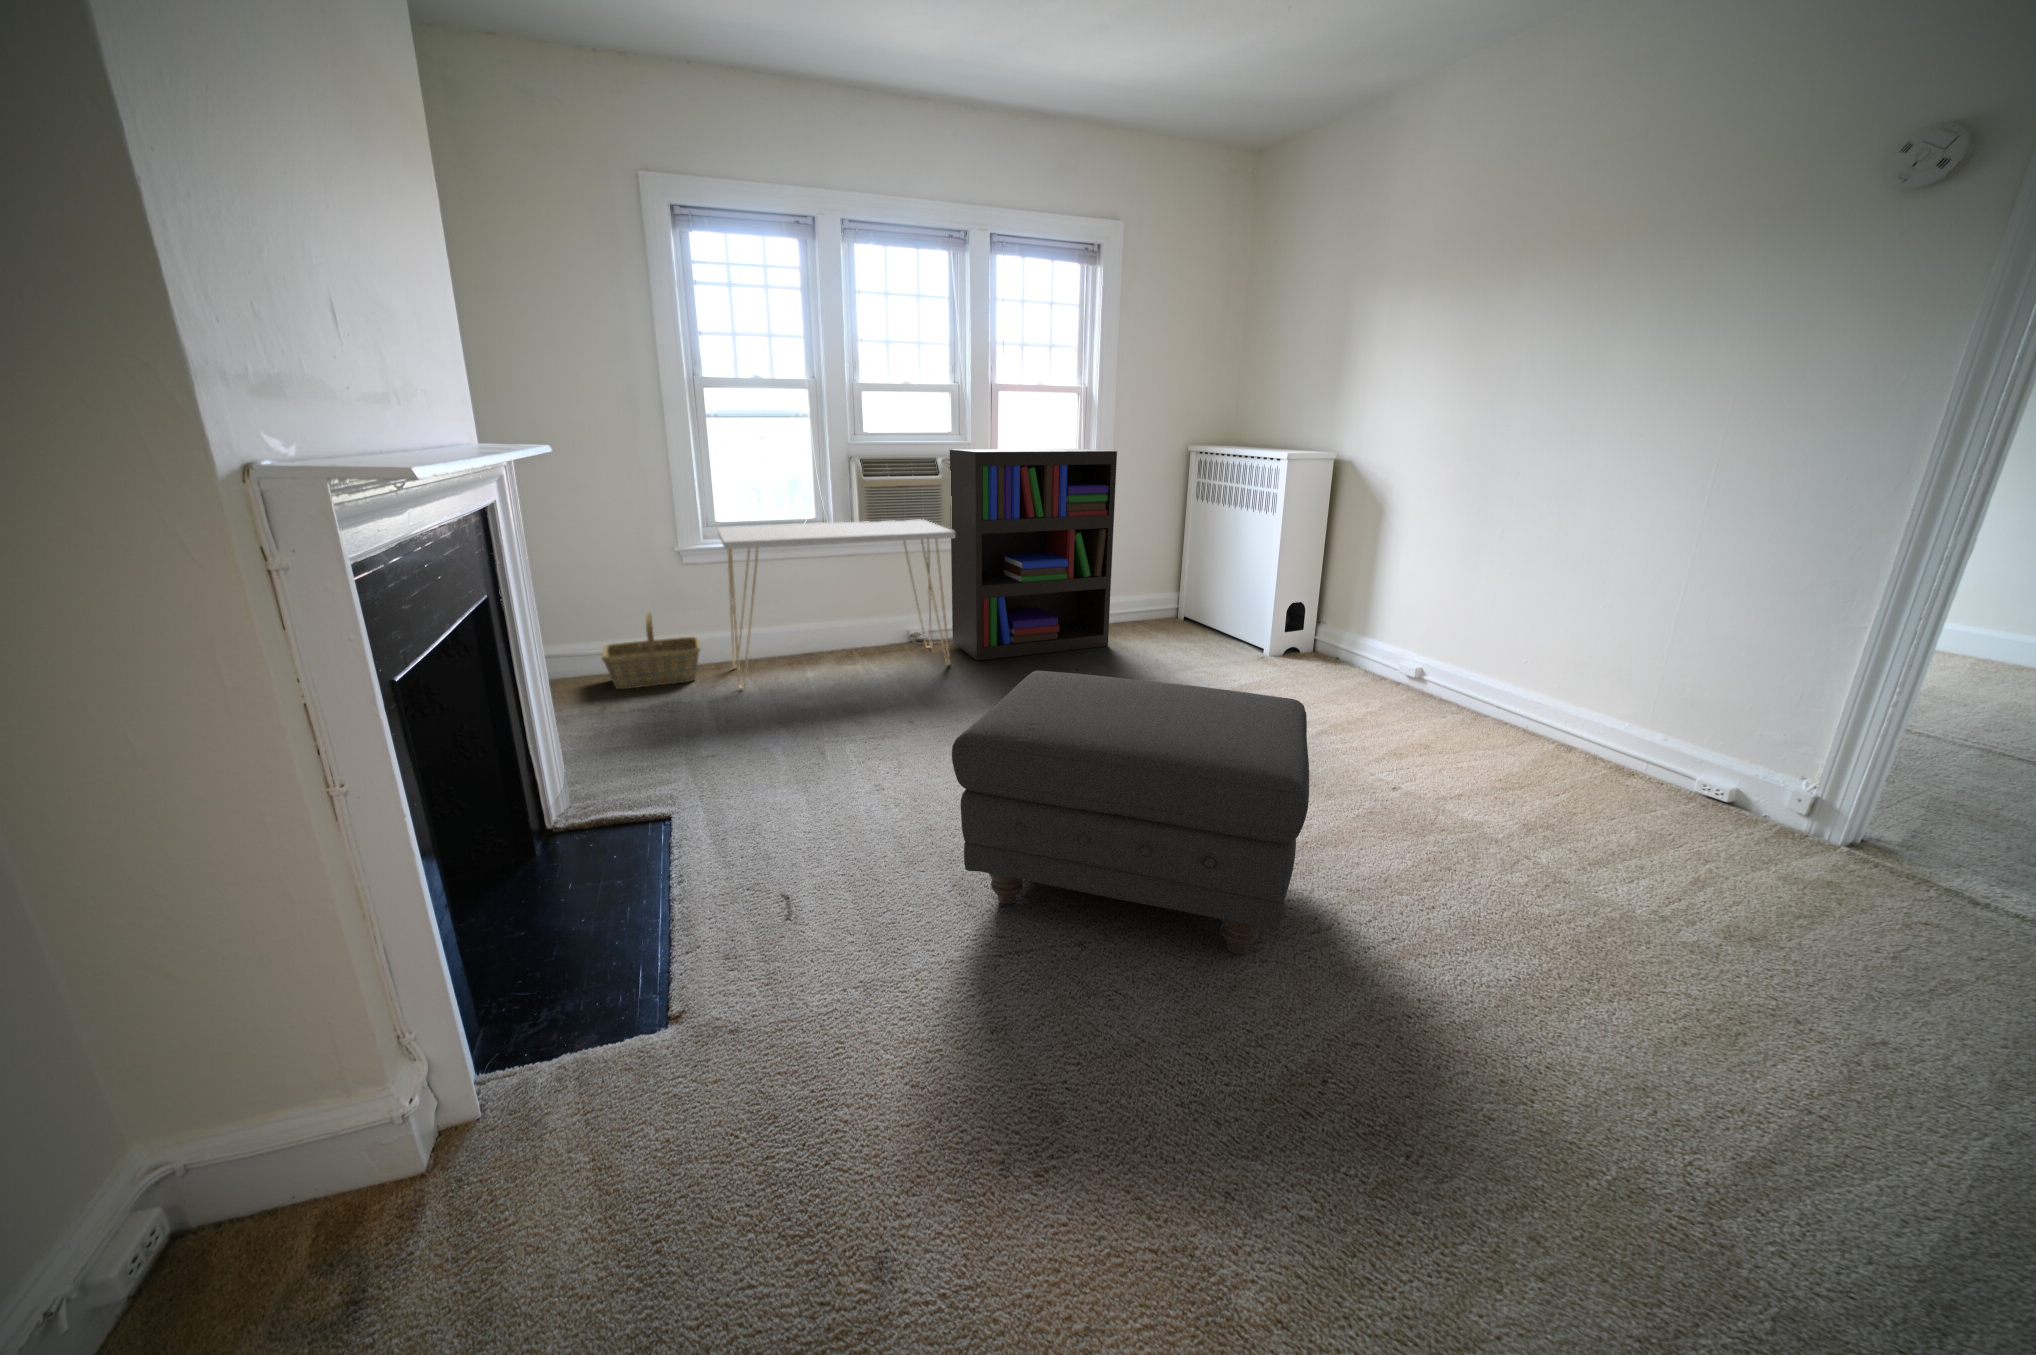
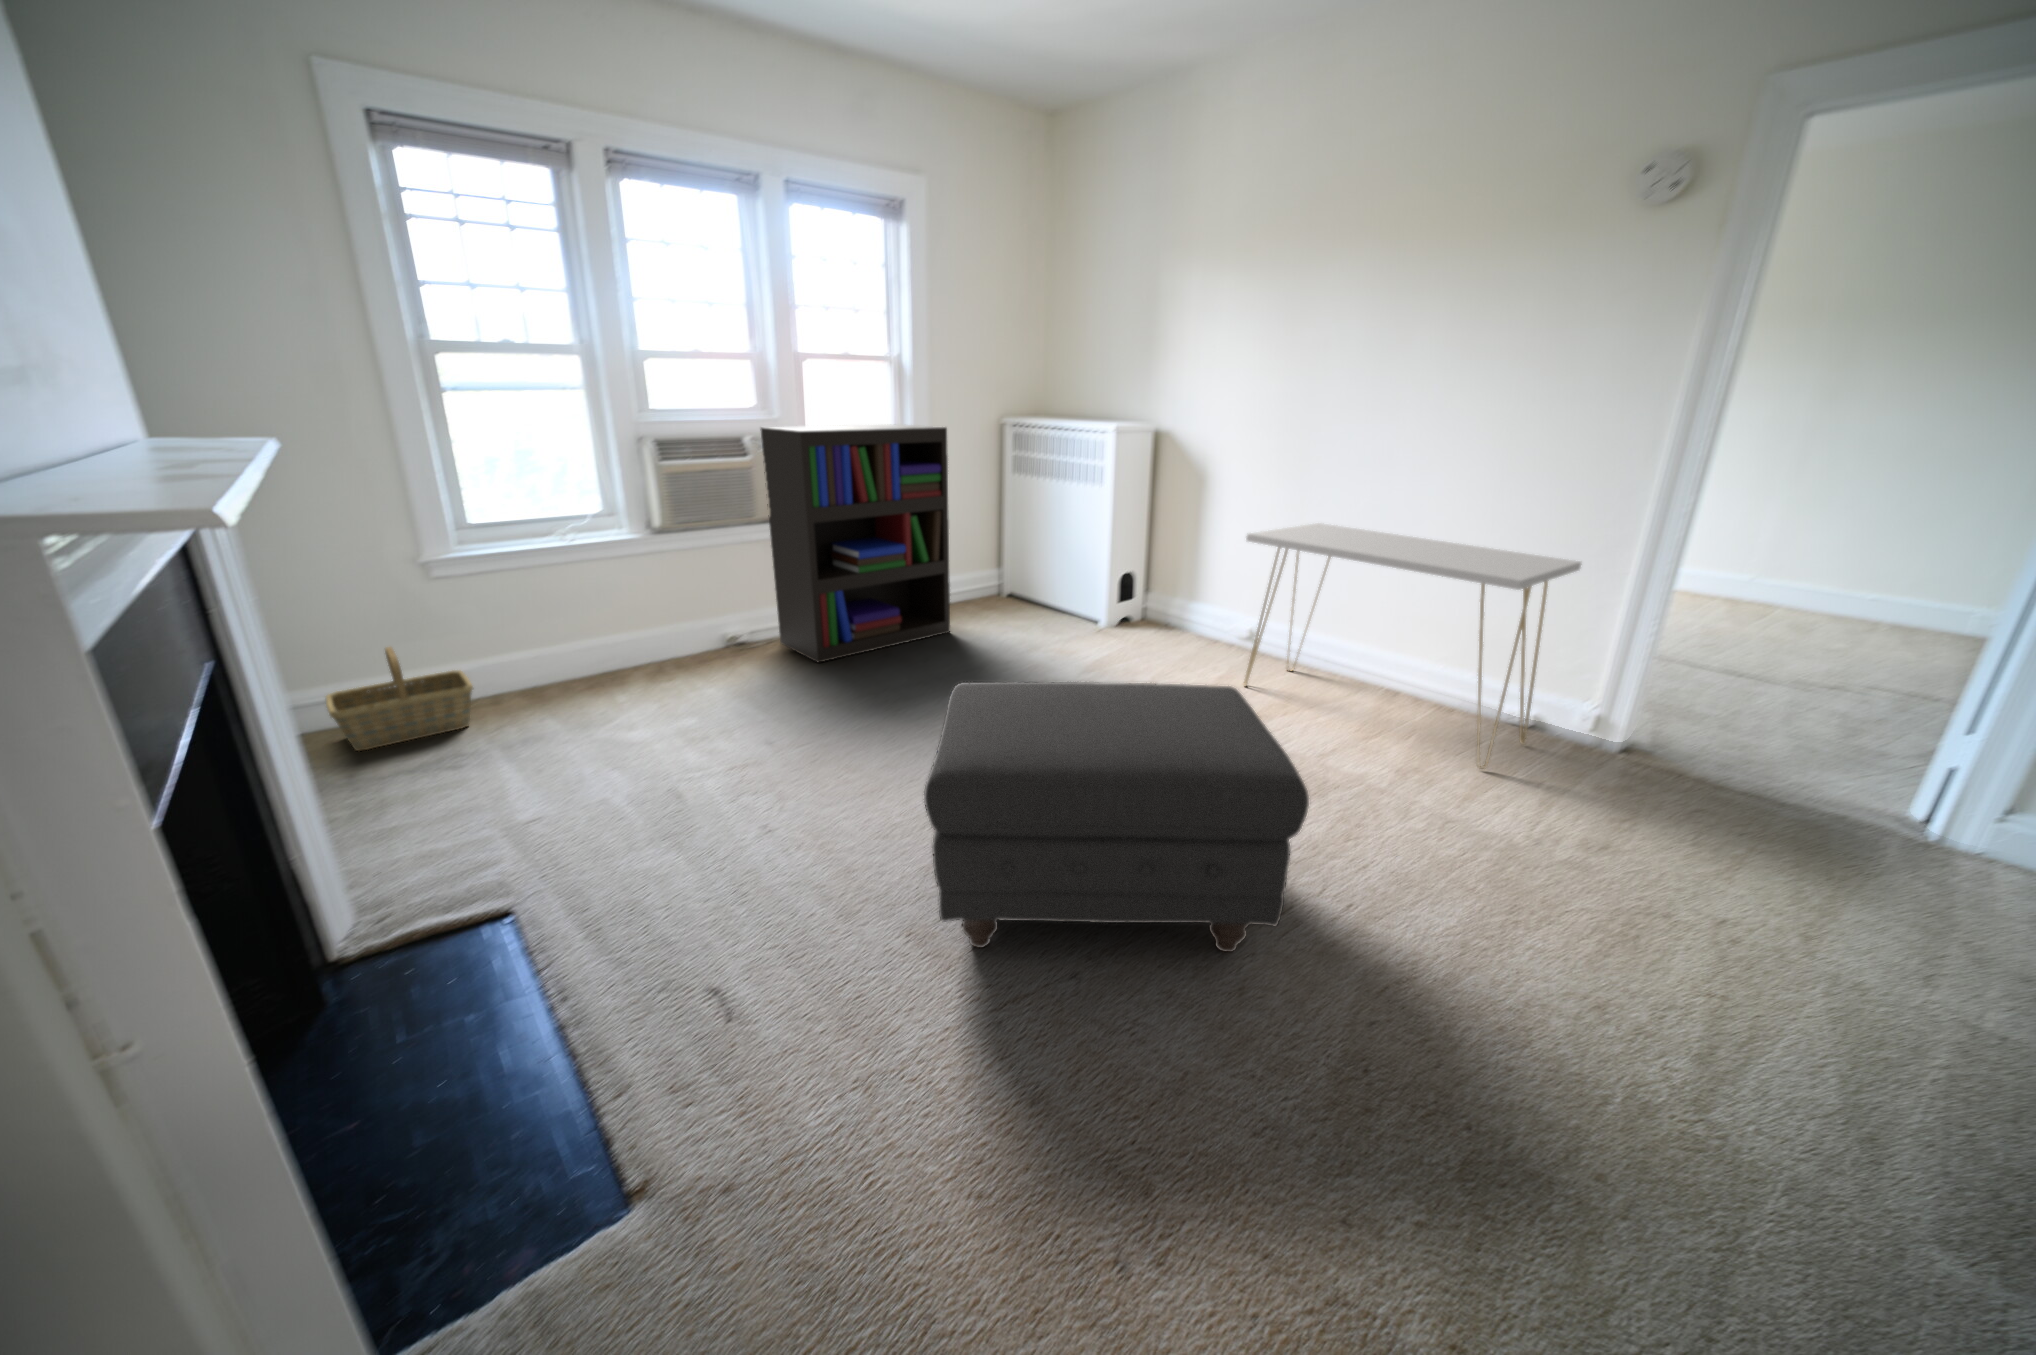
console table: present [718,520,955,689] -> present [1244,523,1581,769]

